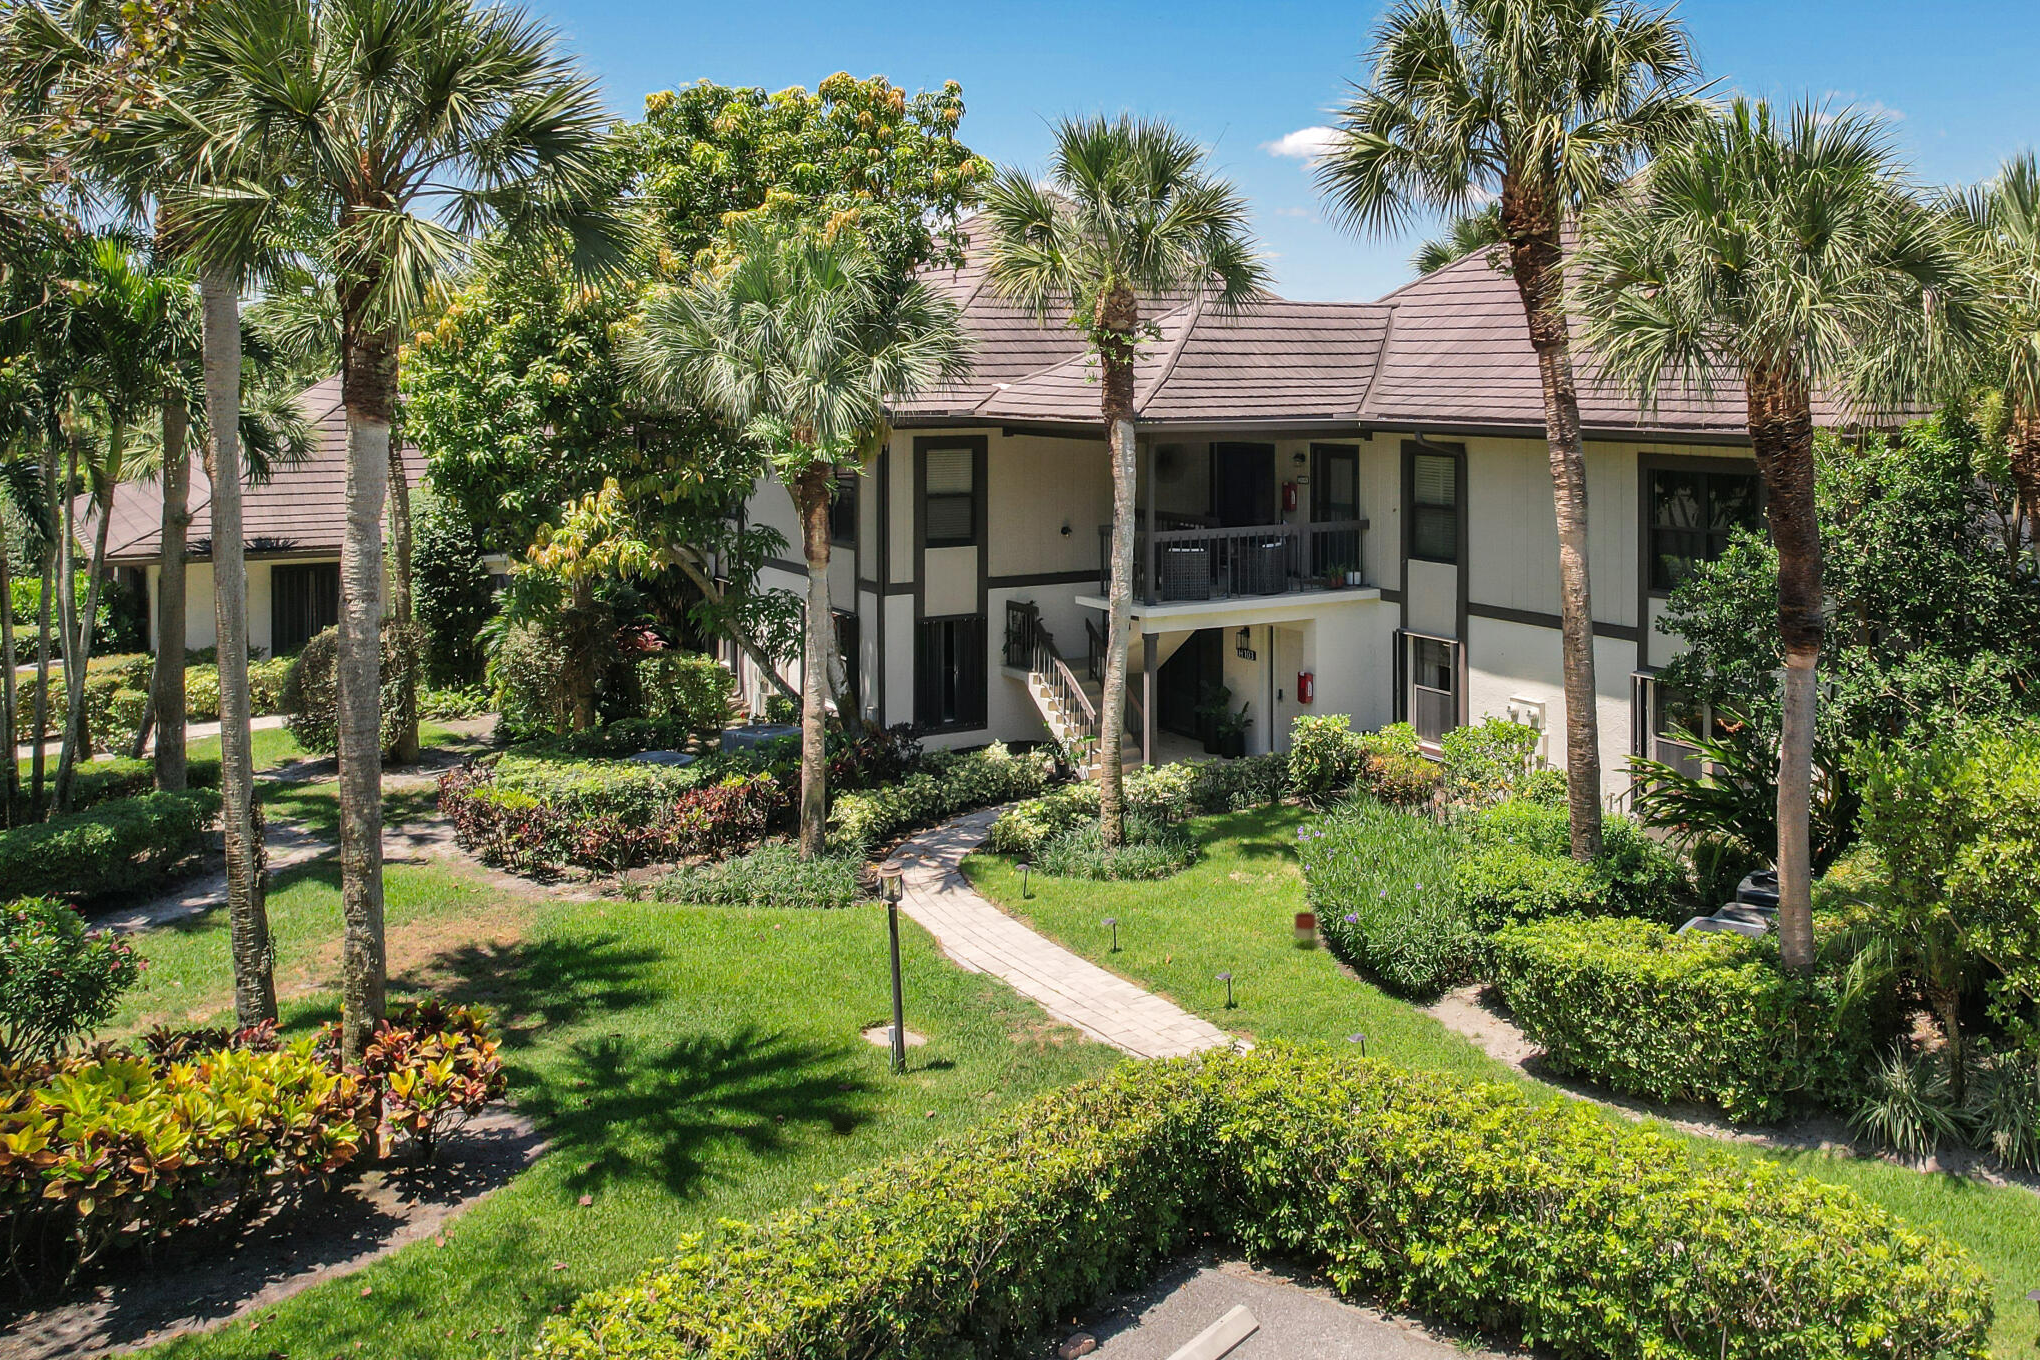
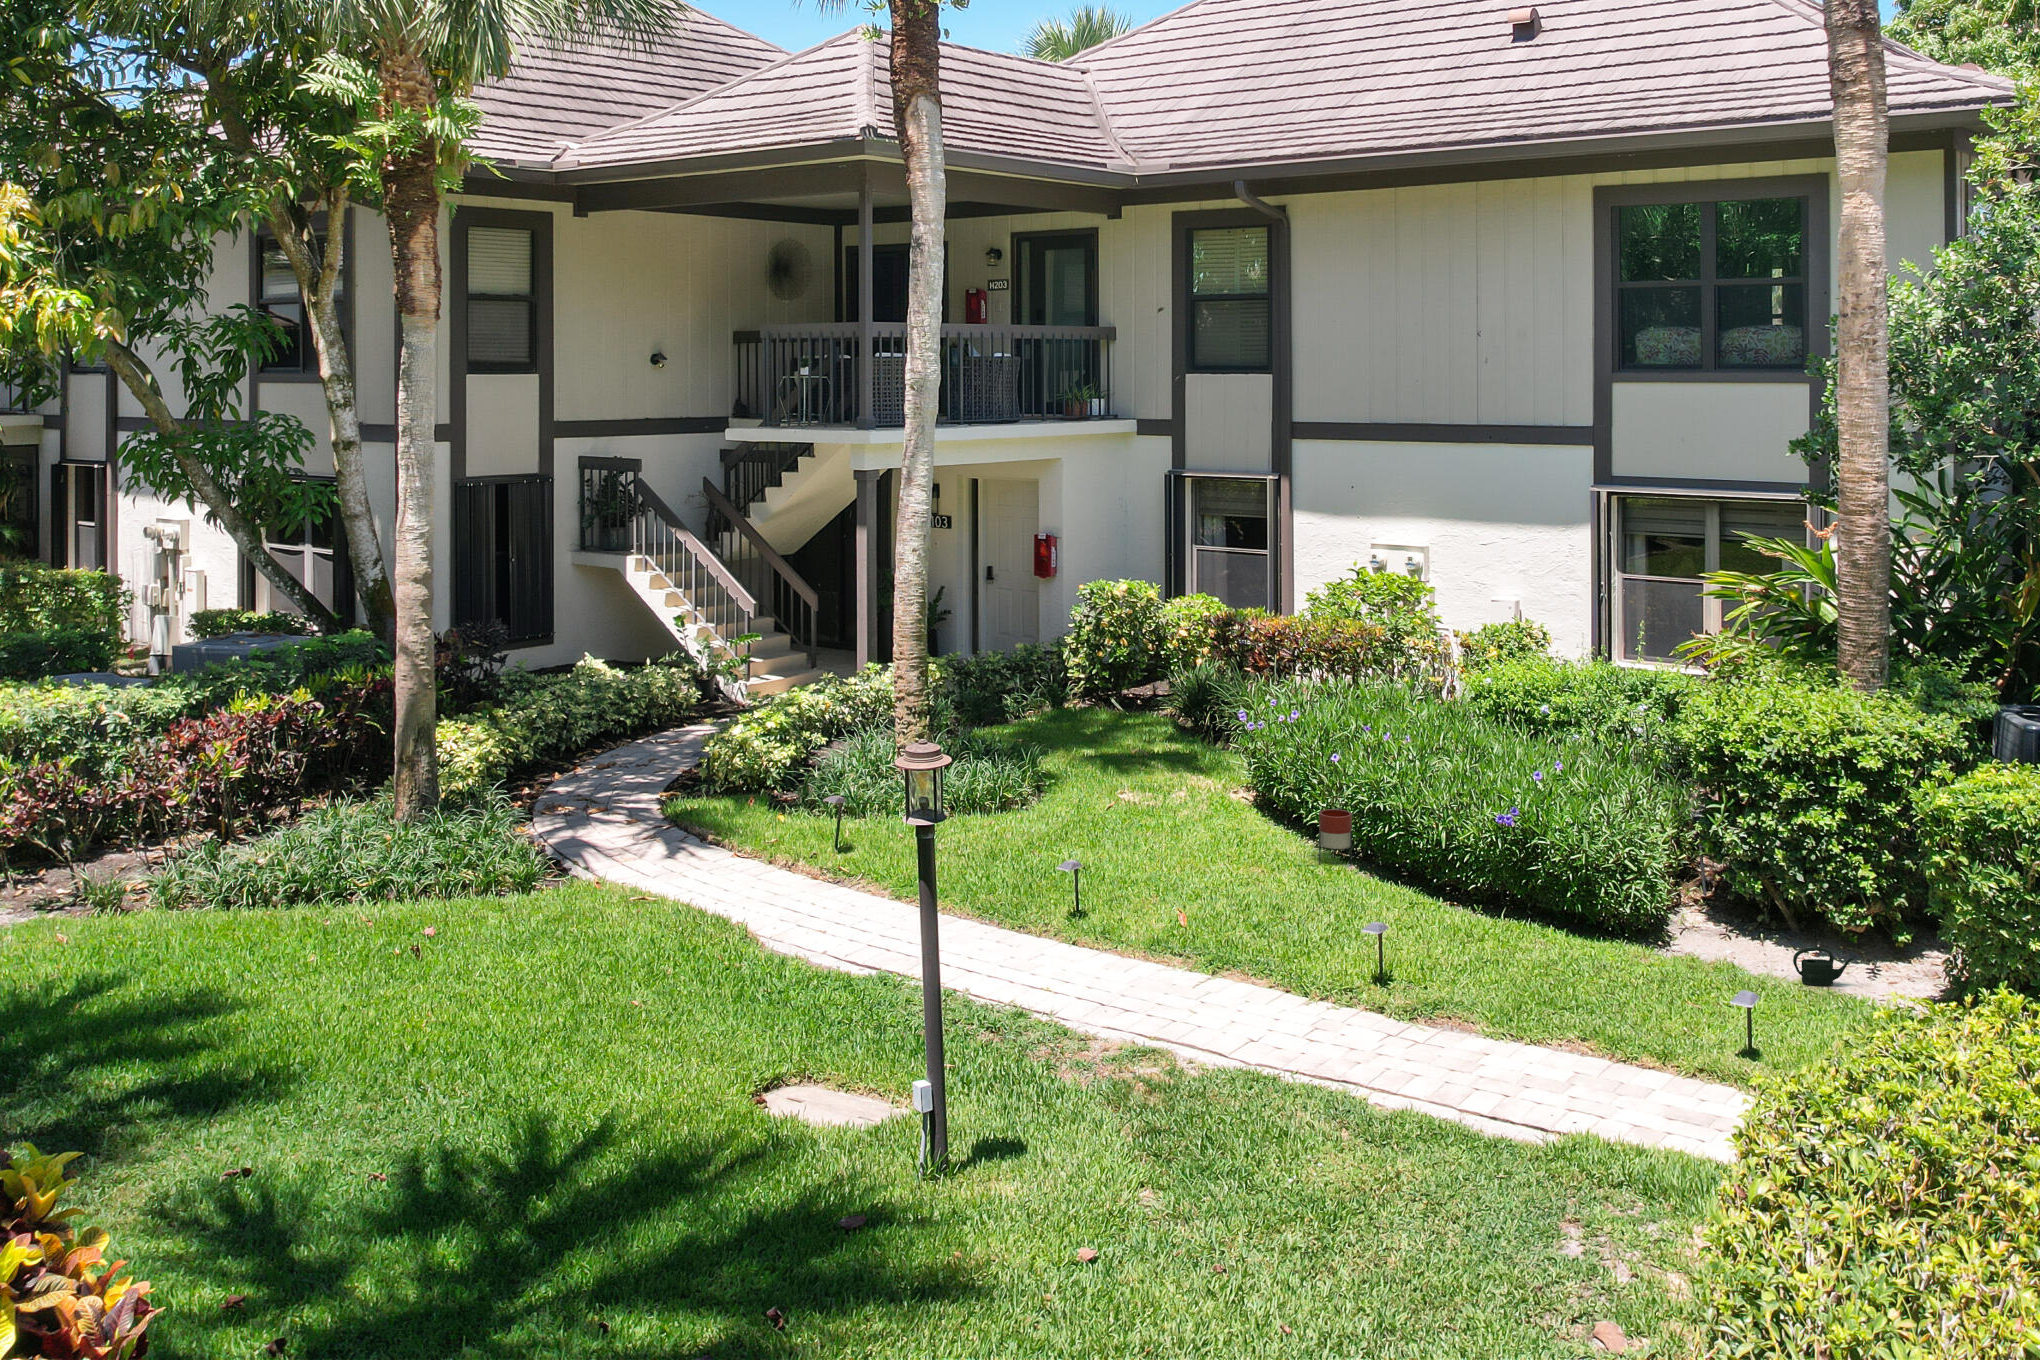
watering can: present [828,1105,861,1134] -> present [1793,947,1854,986]

